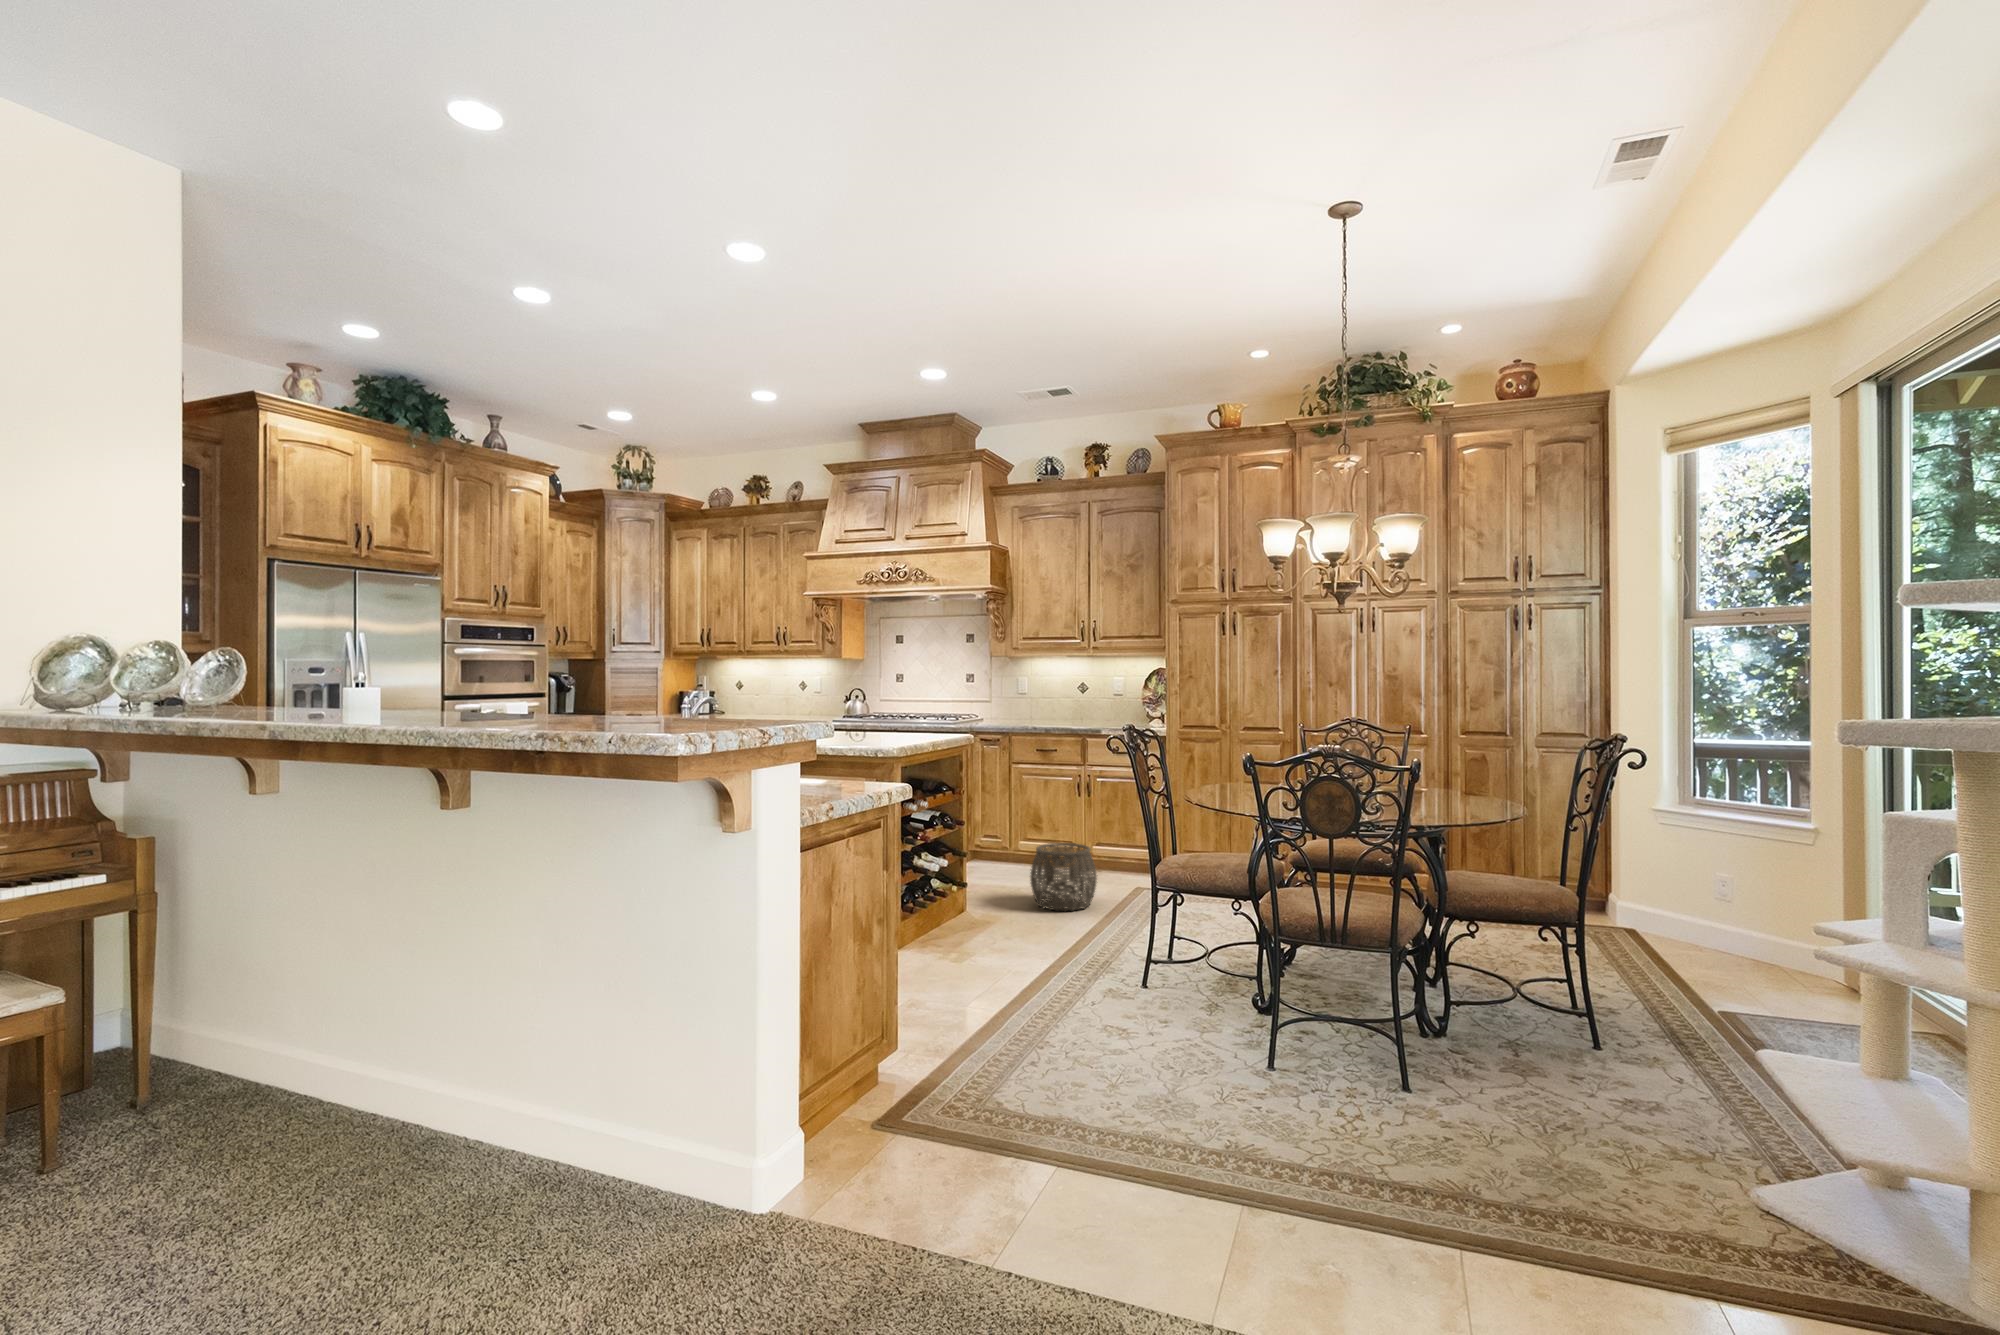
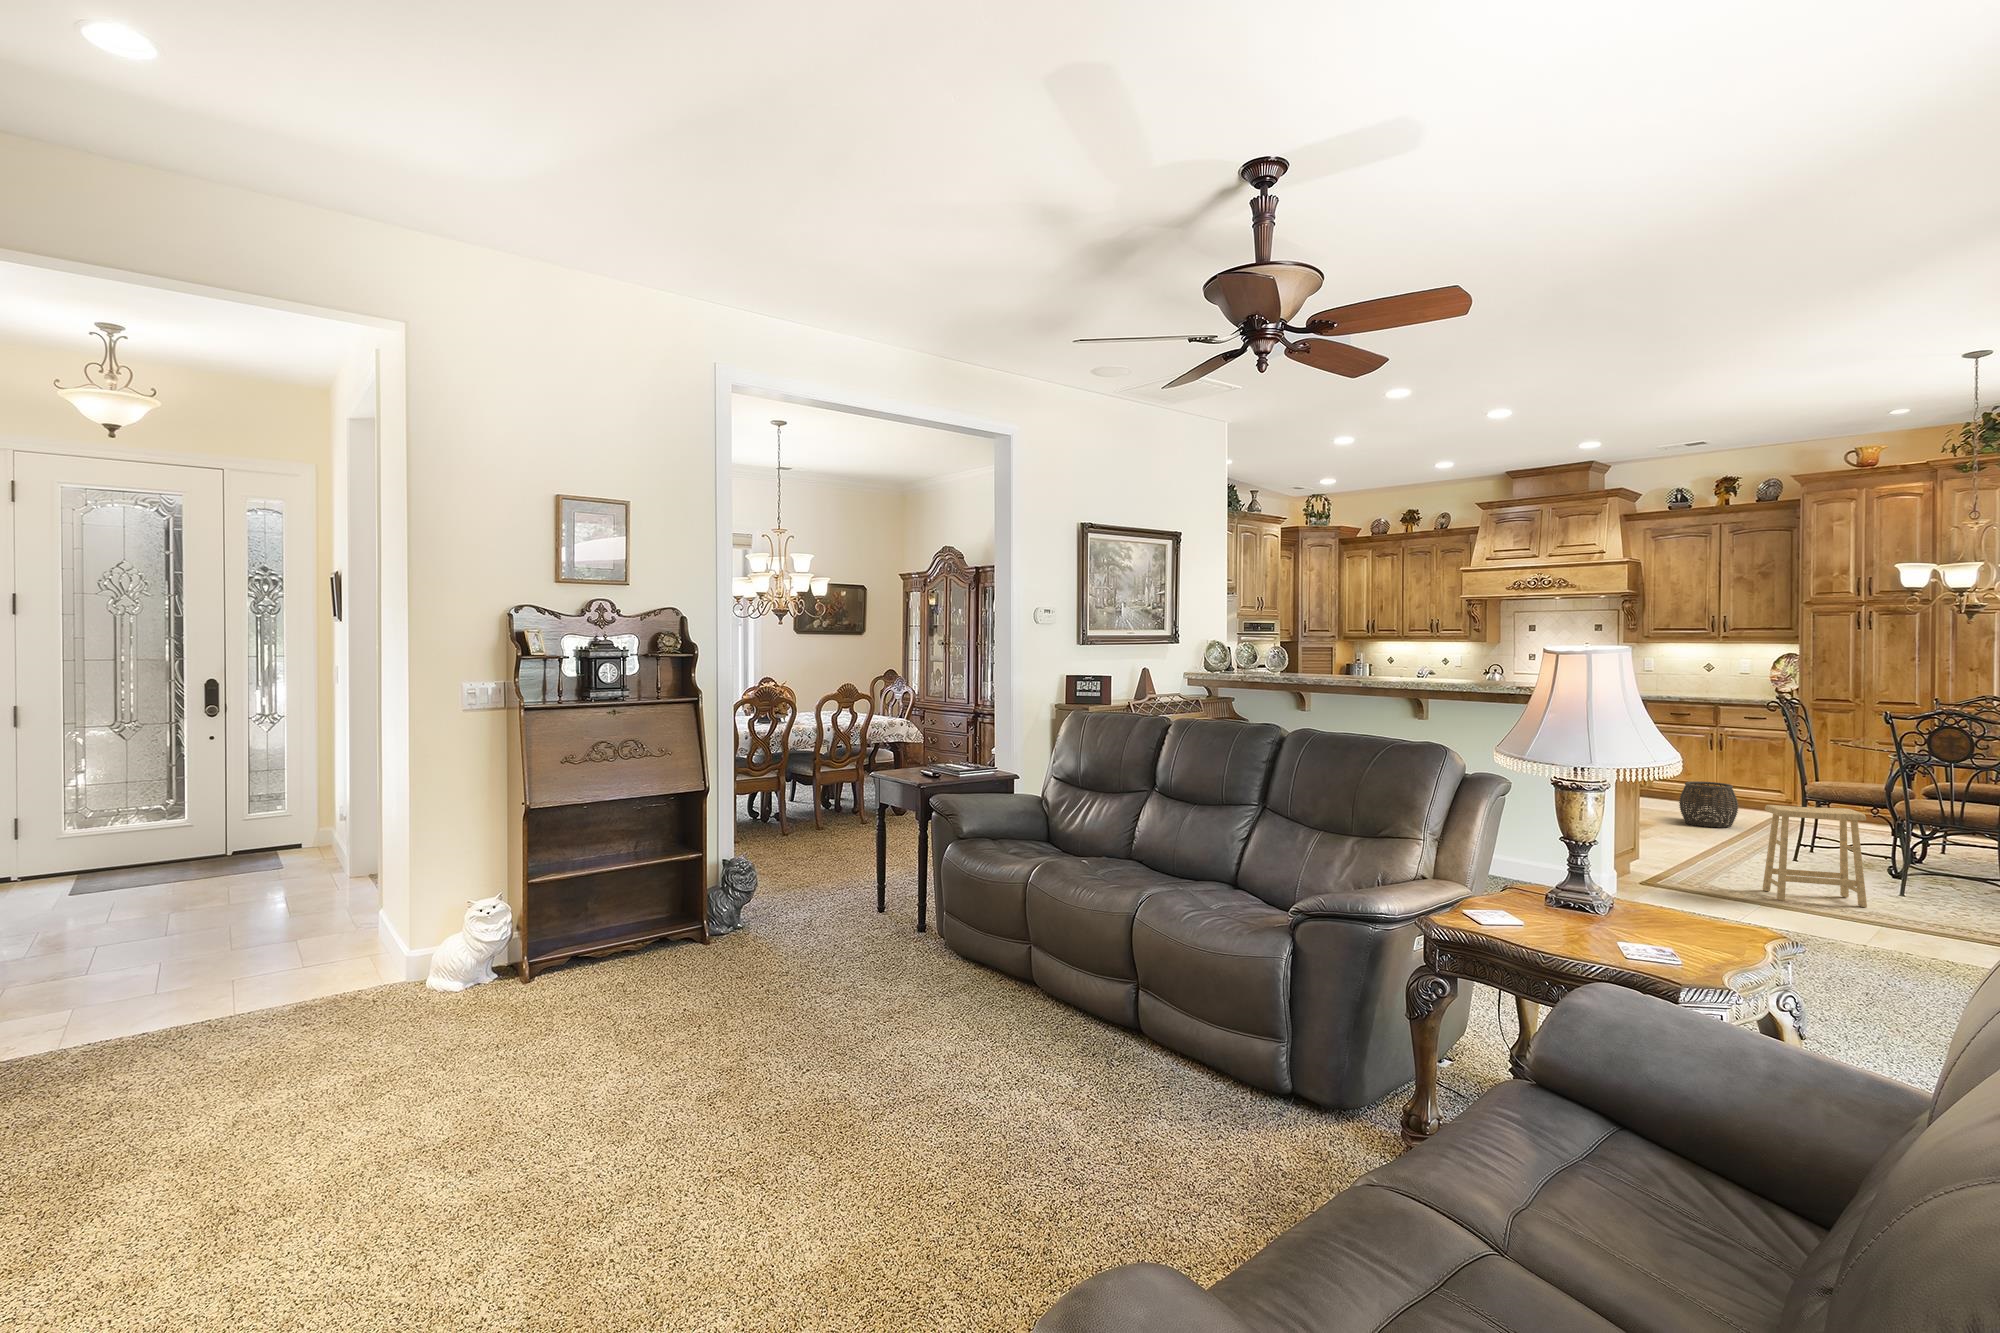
footstool: none [1062,939,1217,1153] -> present [1763,805,1867,907]

